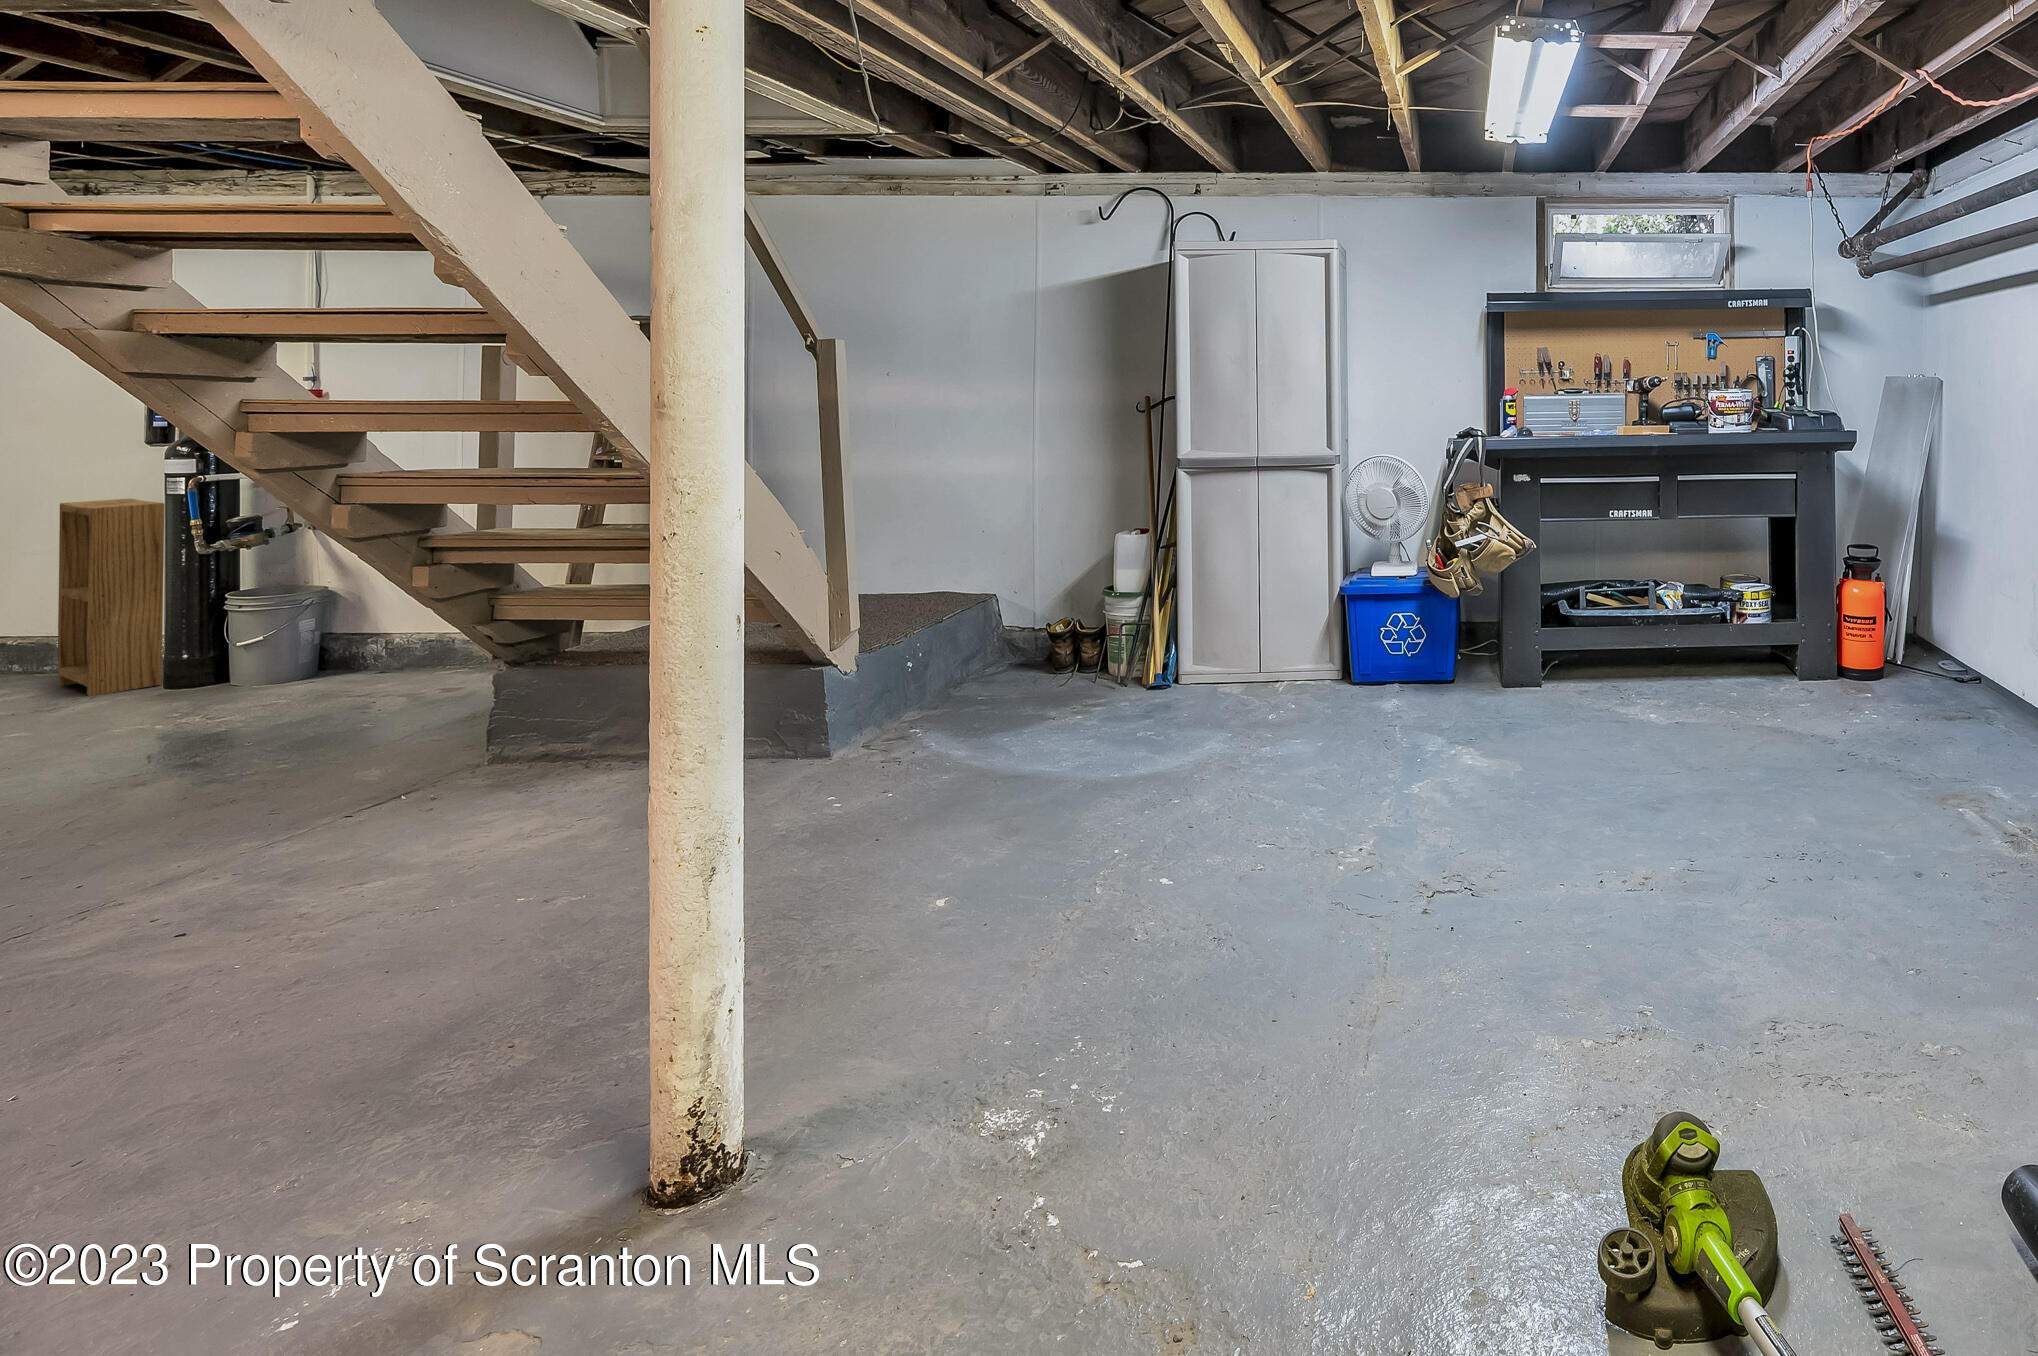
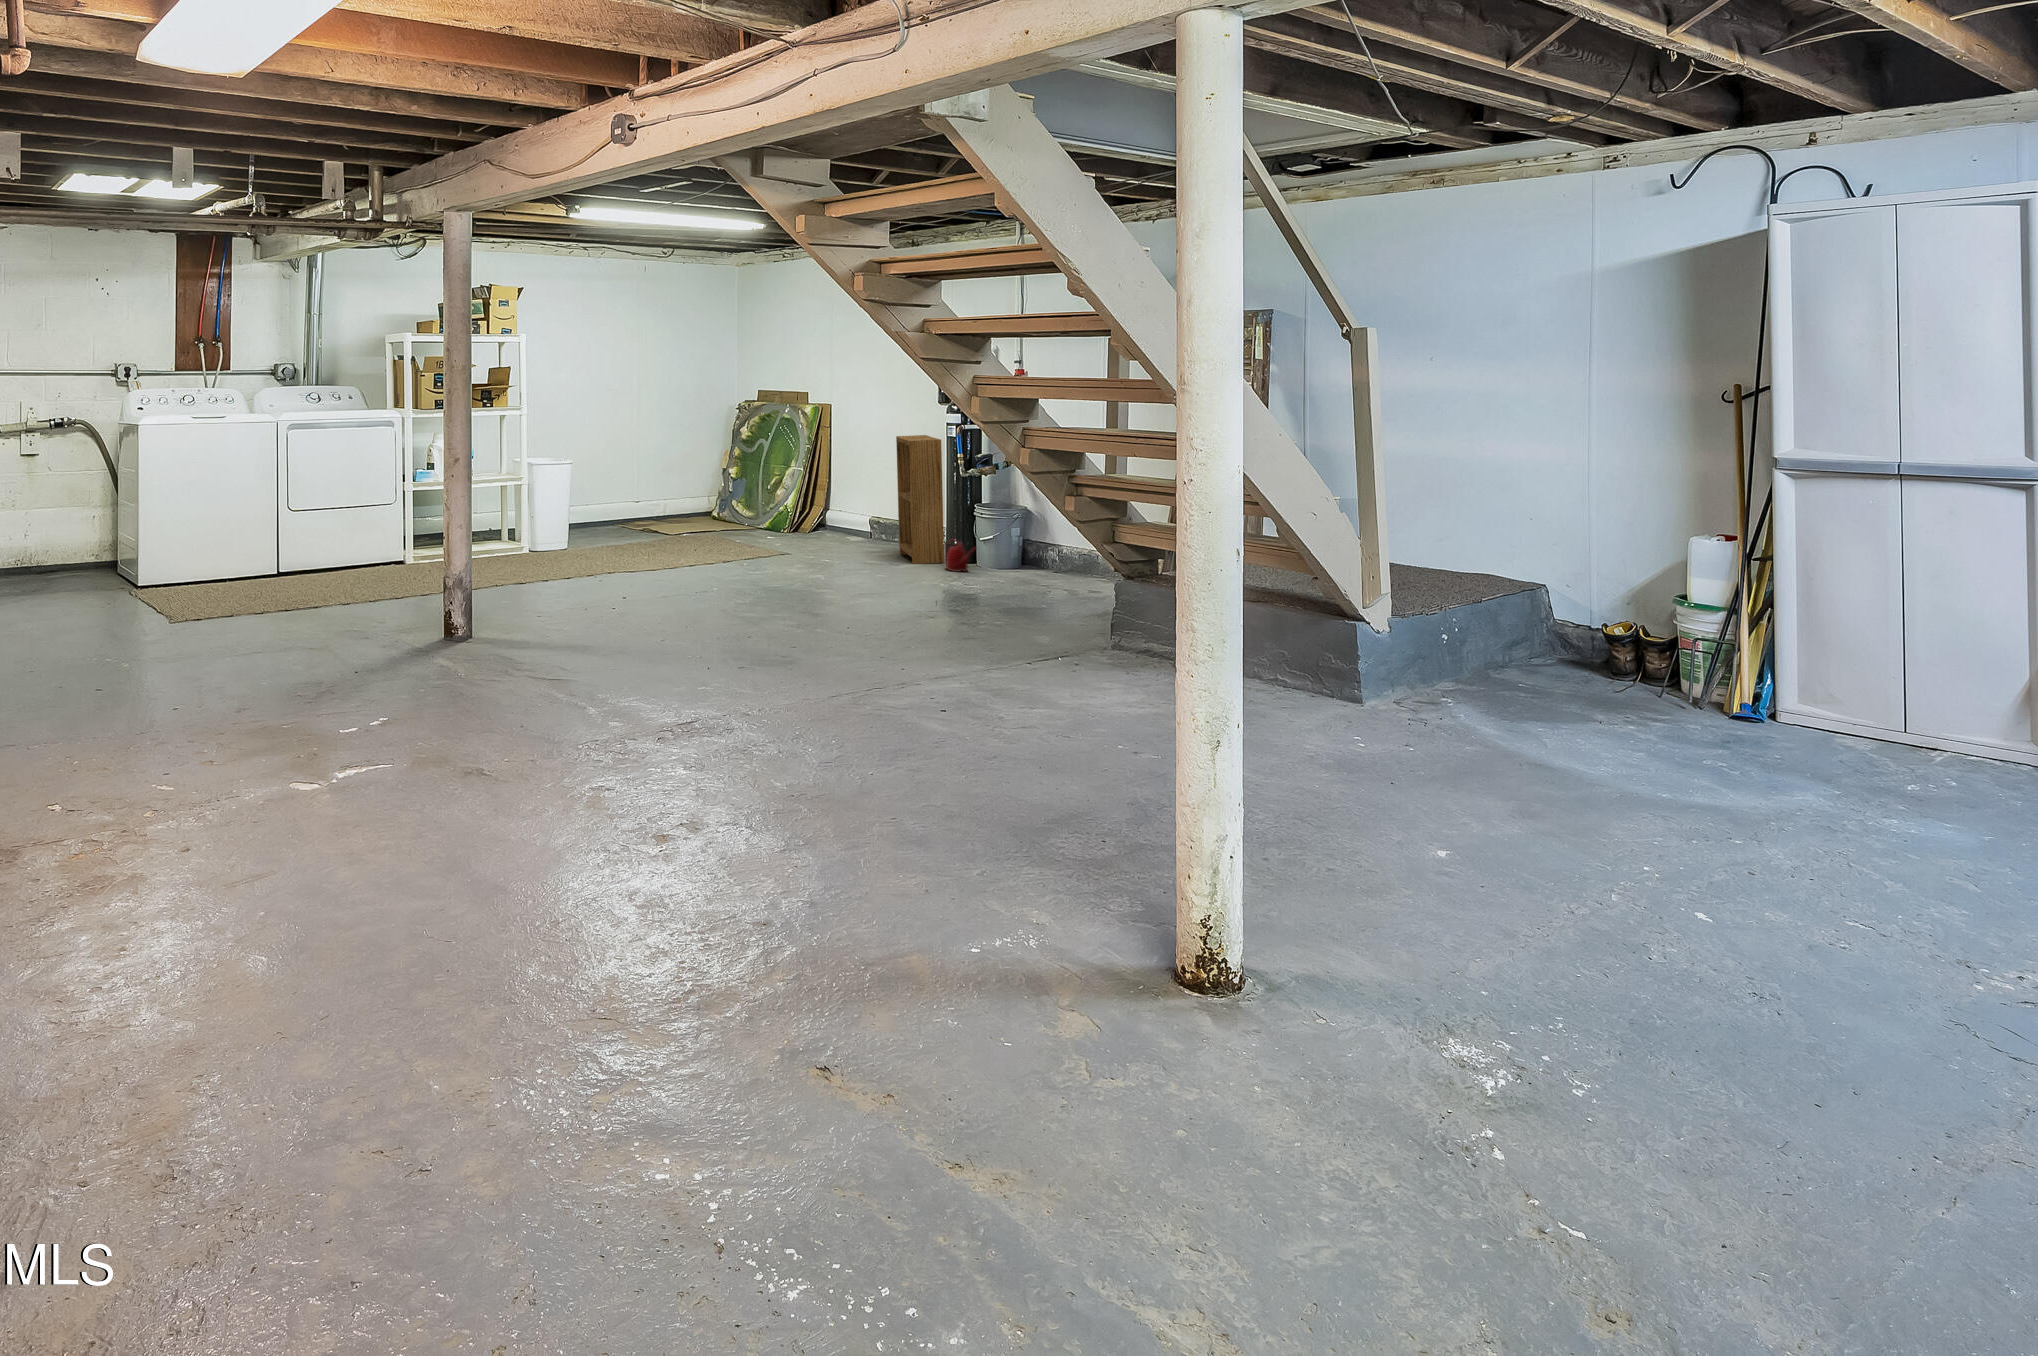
watering can: none [162,648,235,695] -> present [945,542,976,572]

